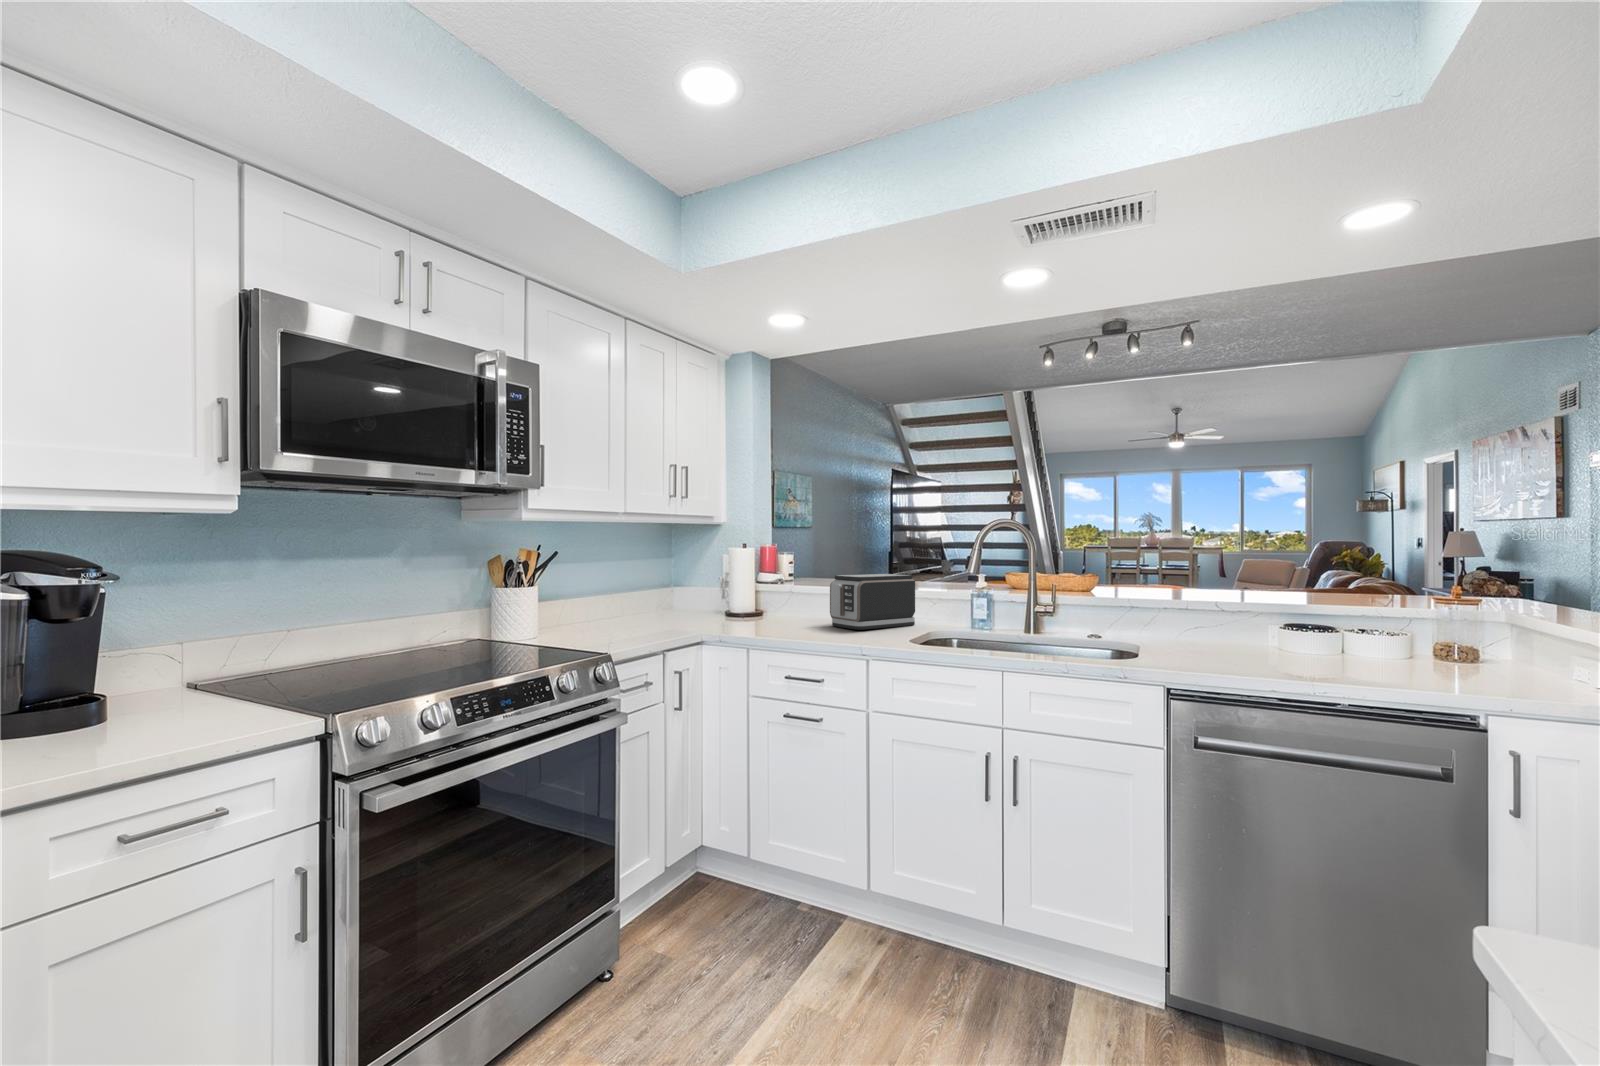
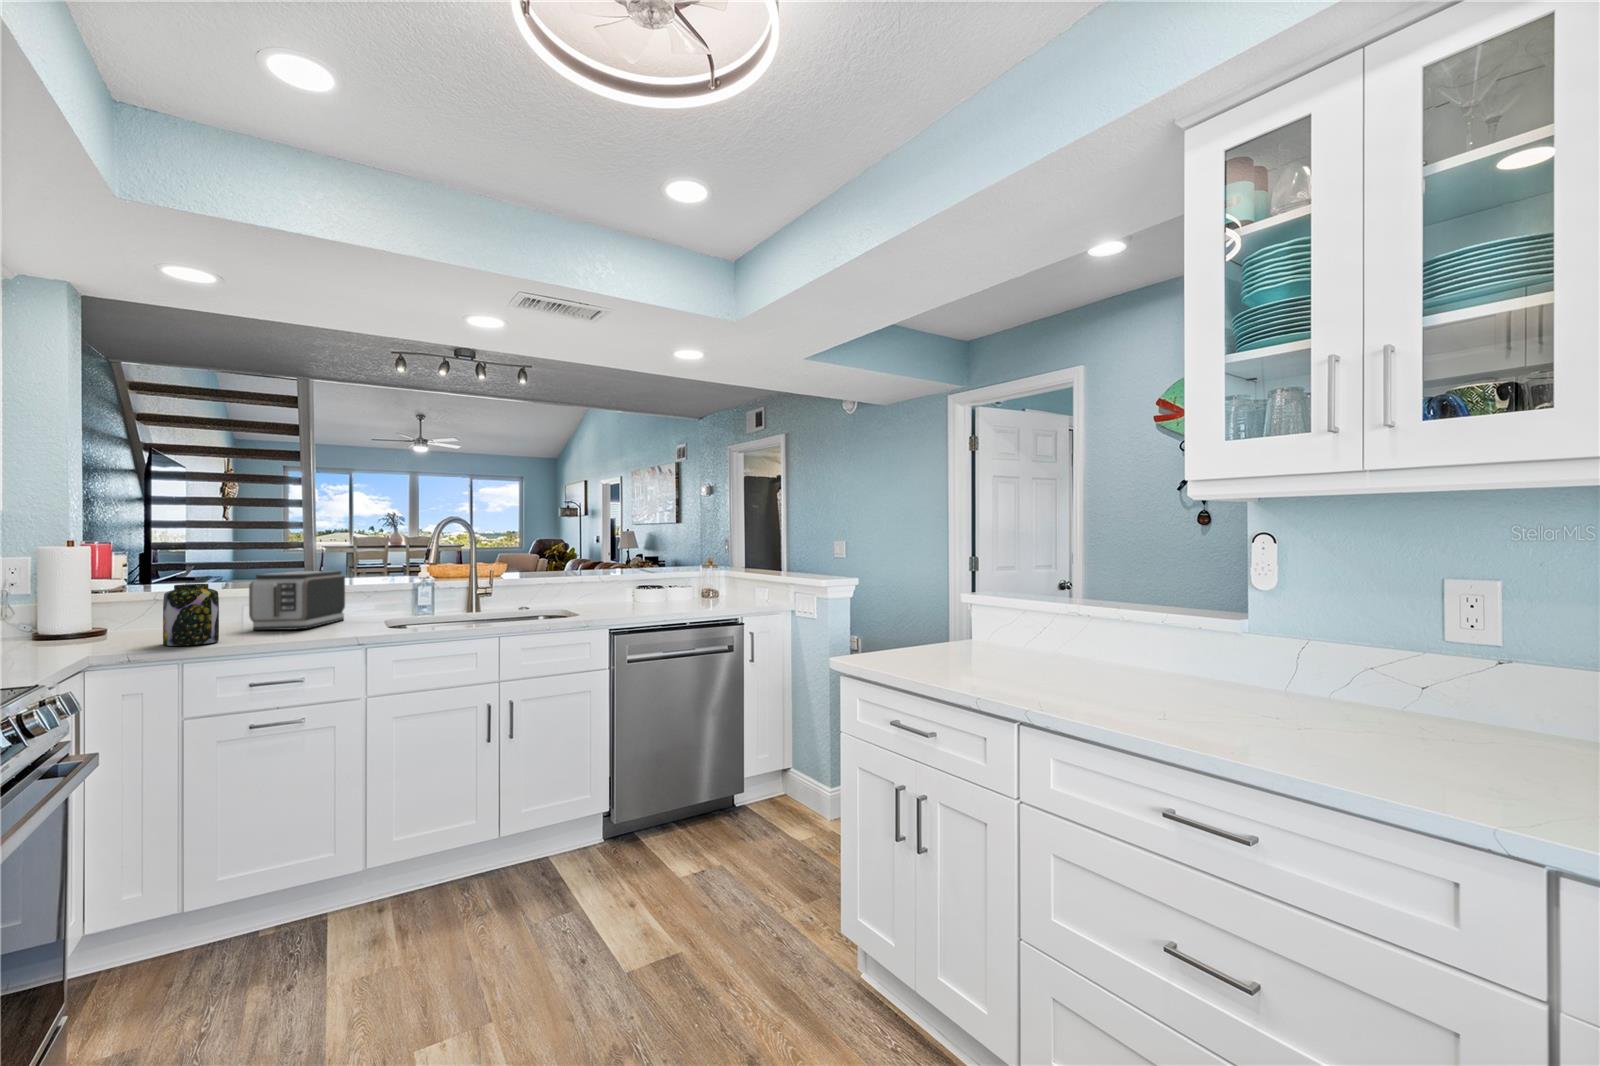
jar: none [755,581,789,633] -> present [163,584,219,646]

